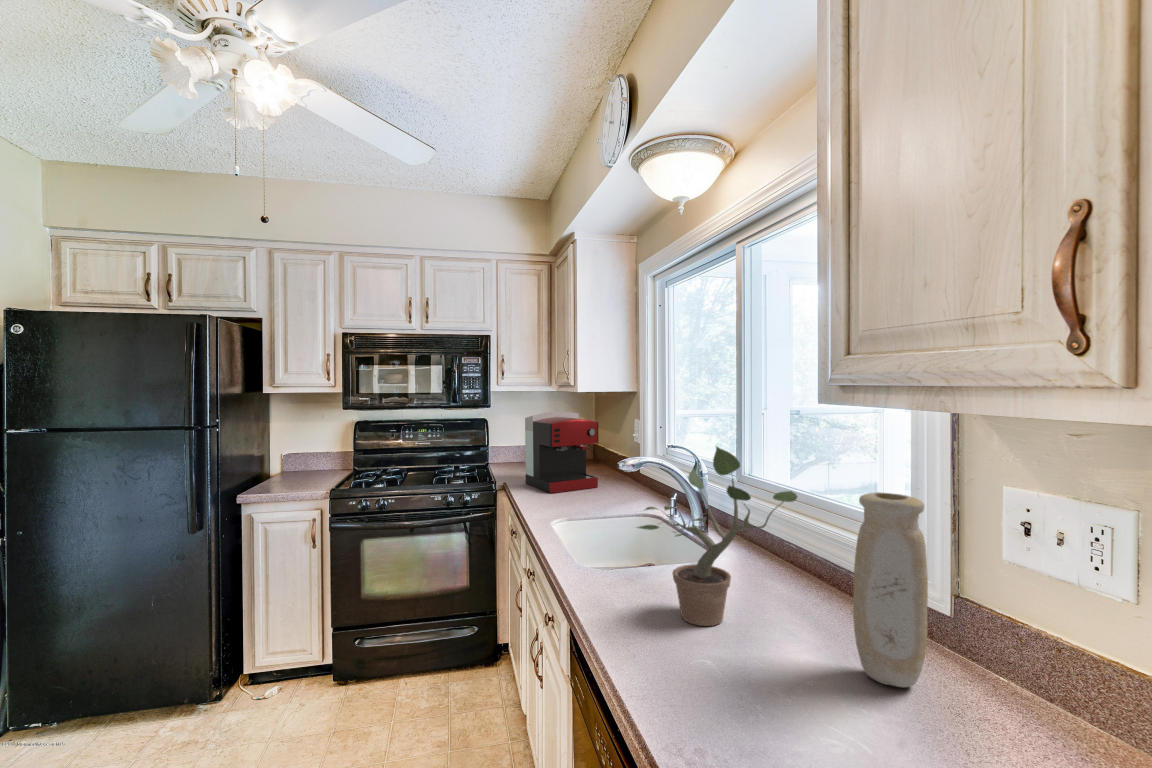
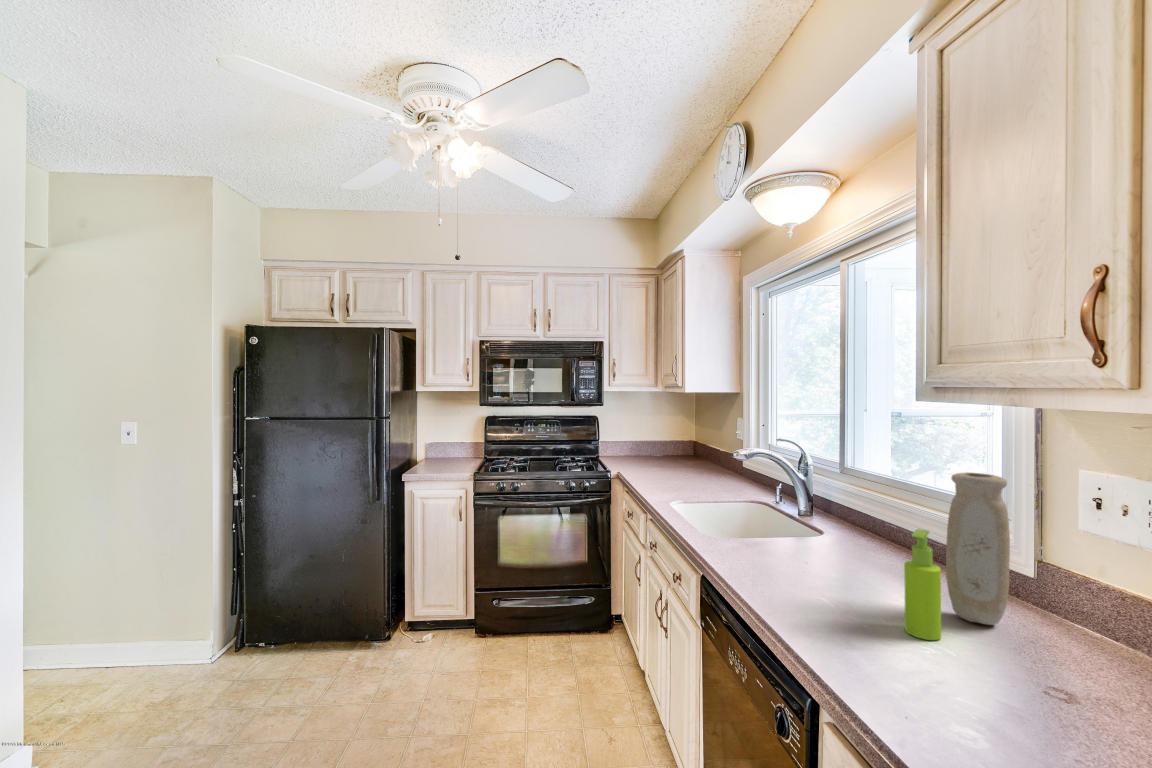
coffee maker: present [525,411,598,493] -> none [637,411,705,482]
potted plant: present [637,446,797,626] -> none [756,435,899,579]
soap dispenser: none [805,572,851,723] -> present [904,529,941,640]

